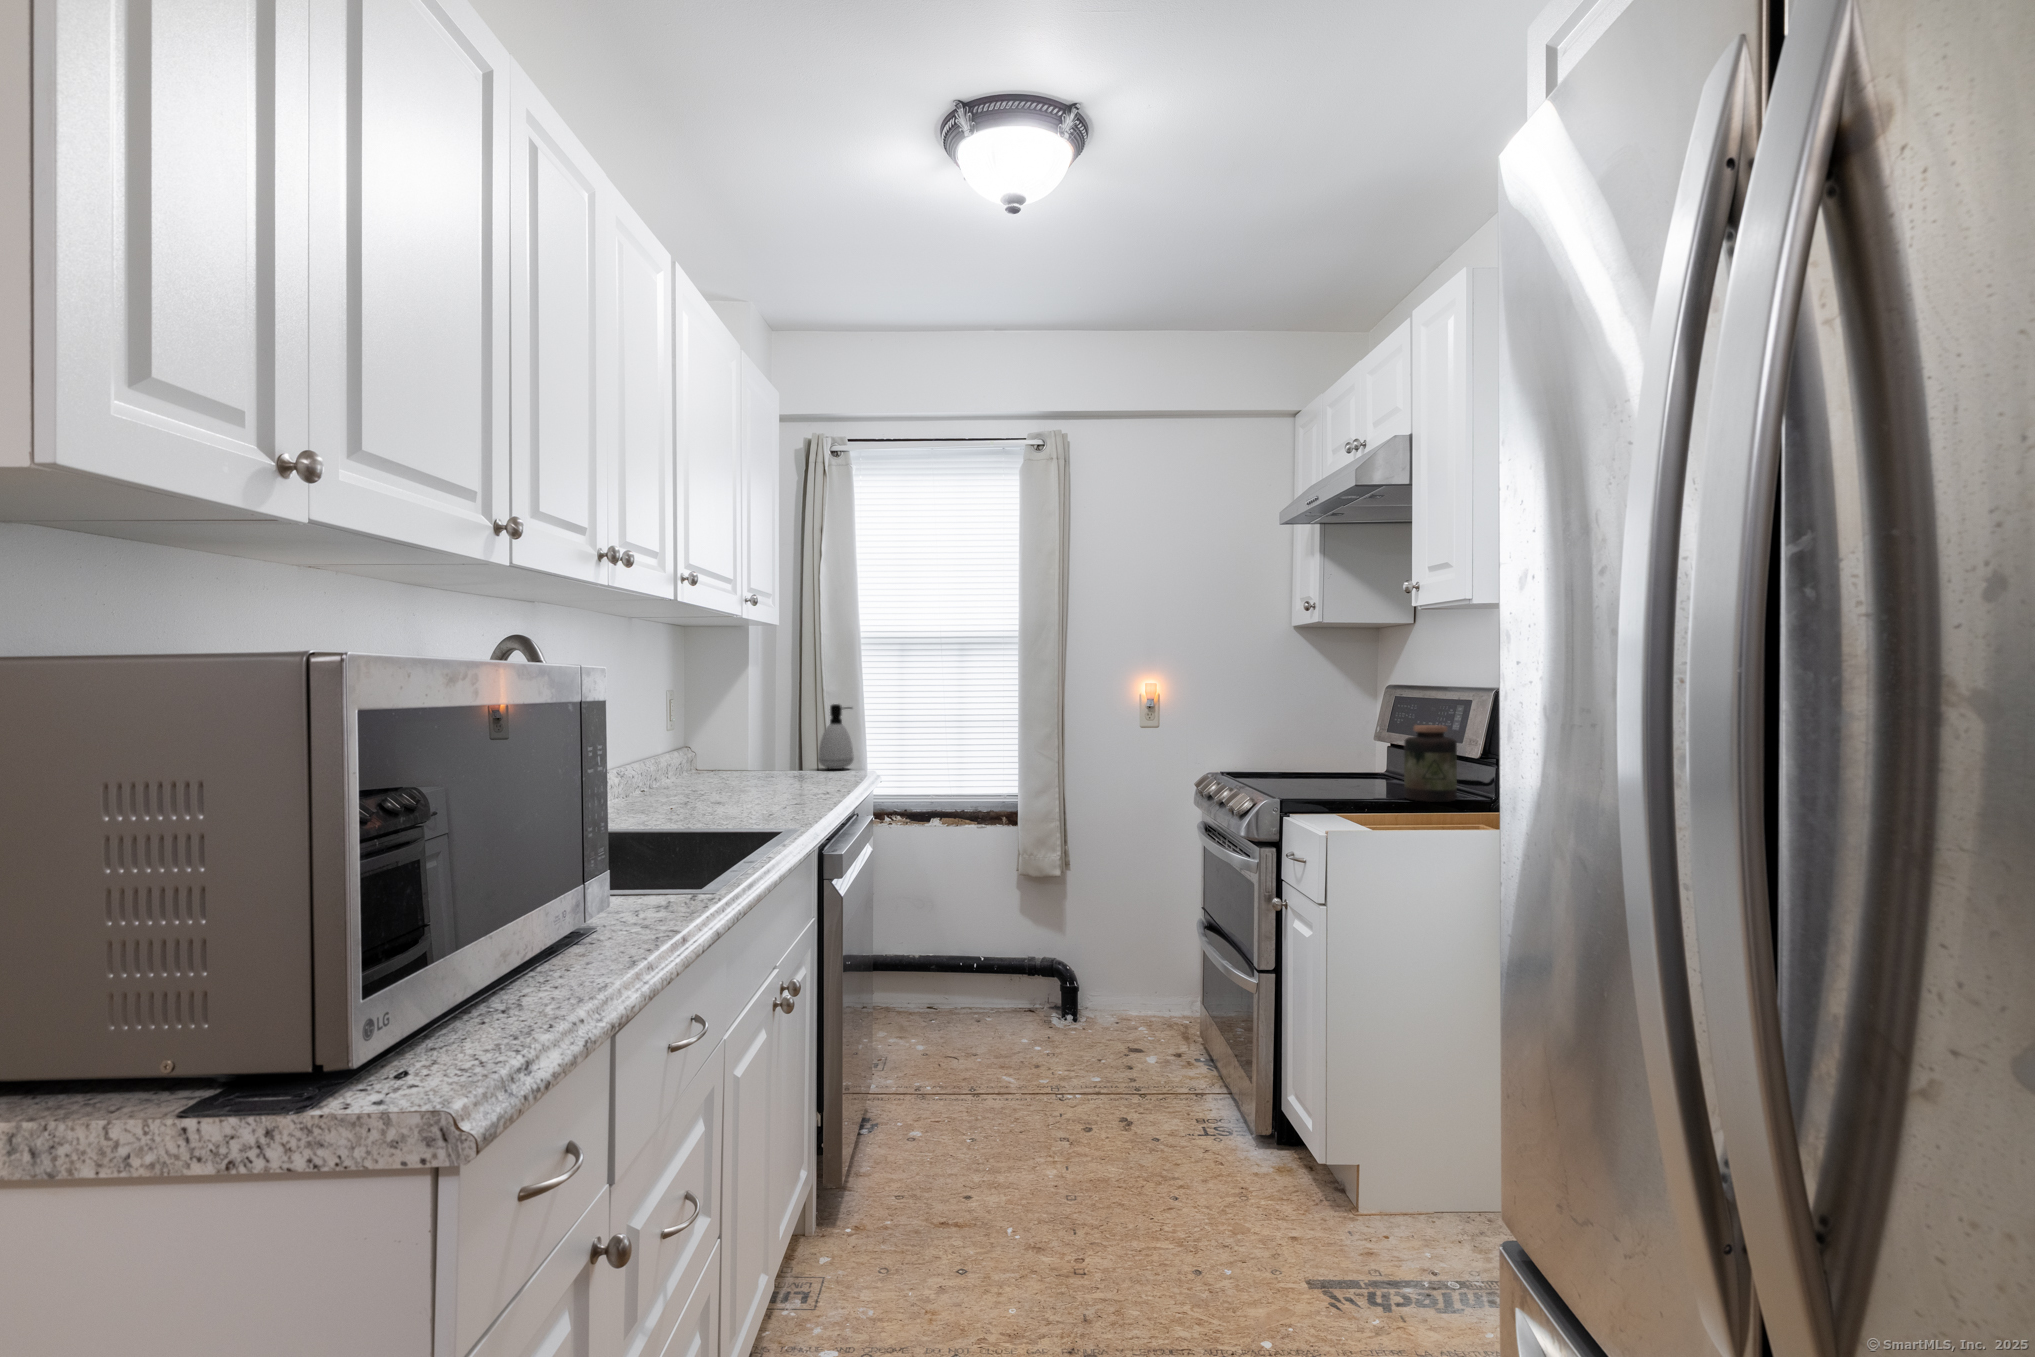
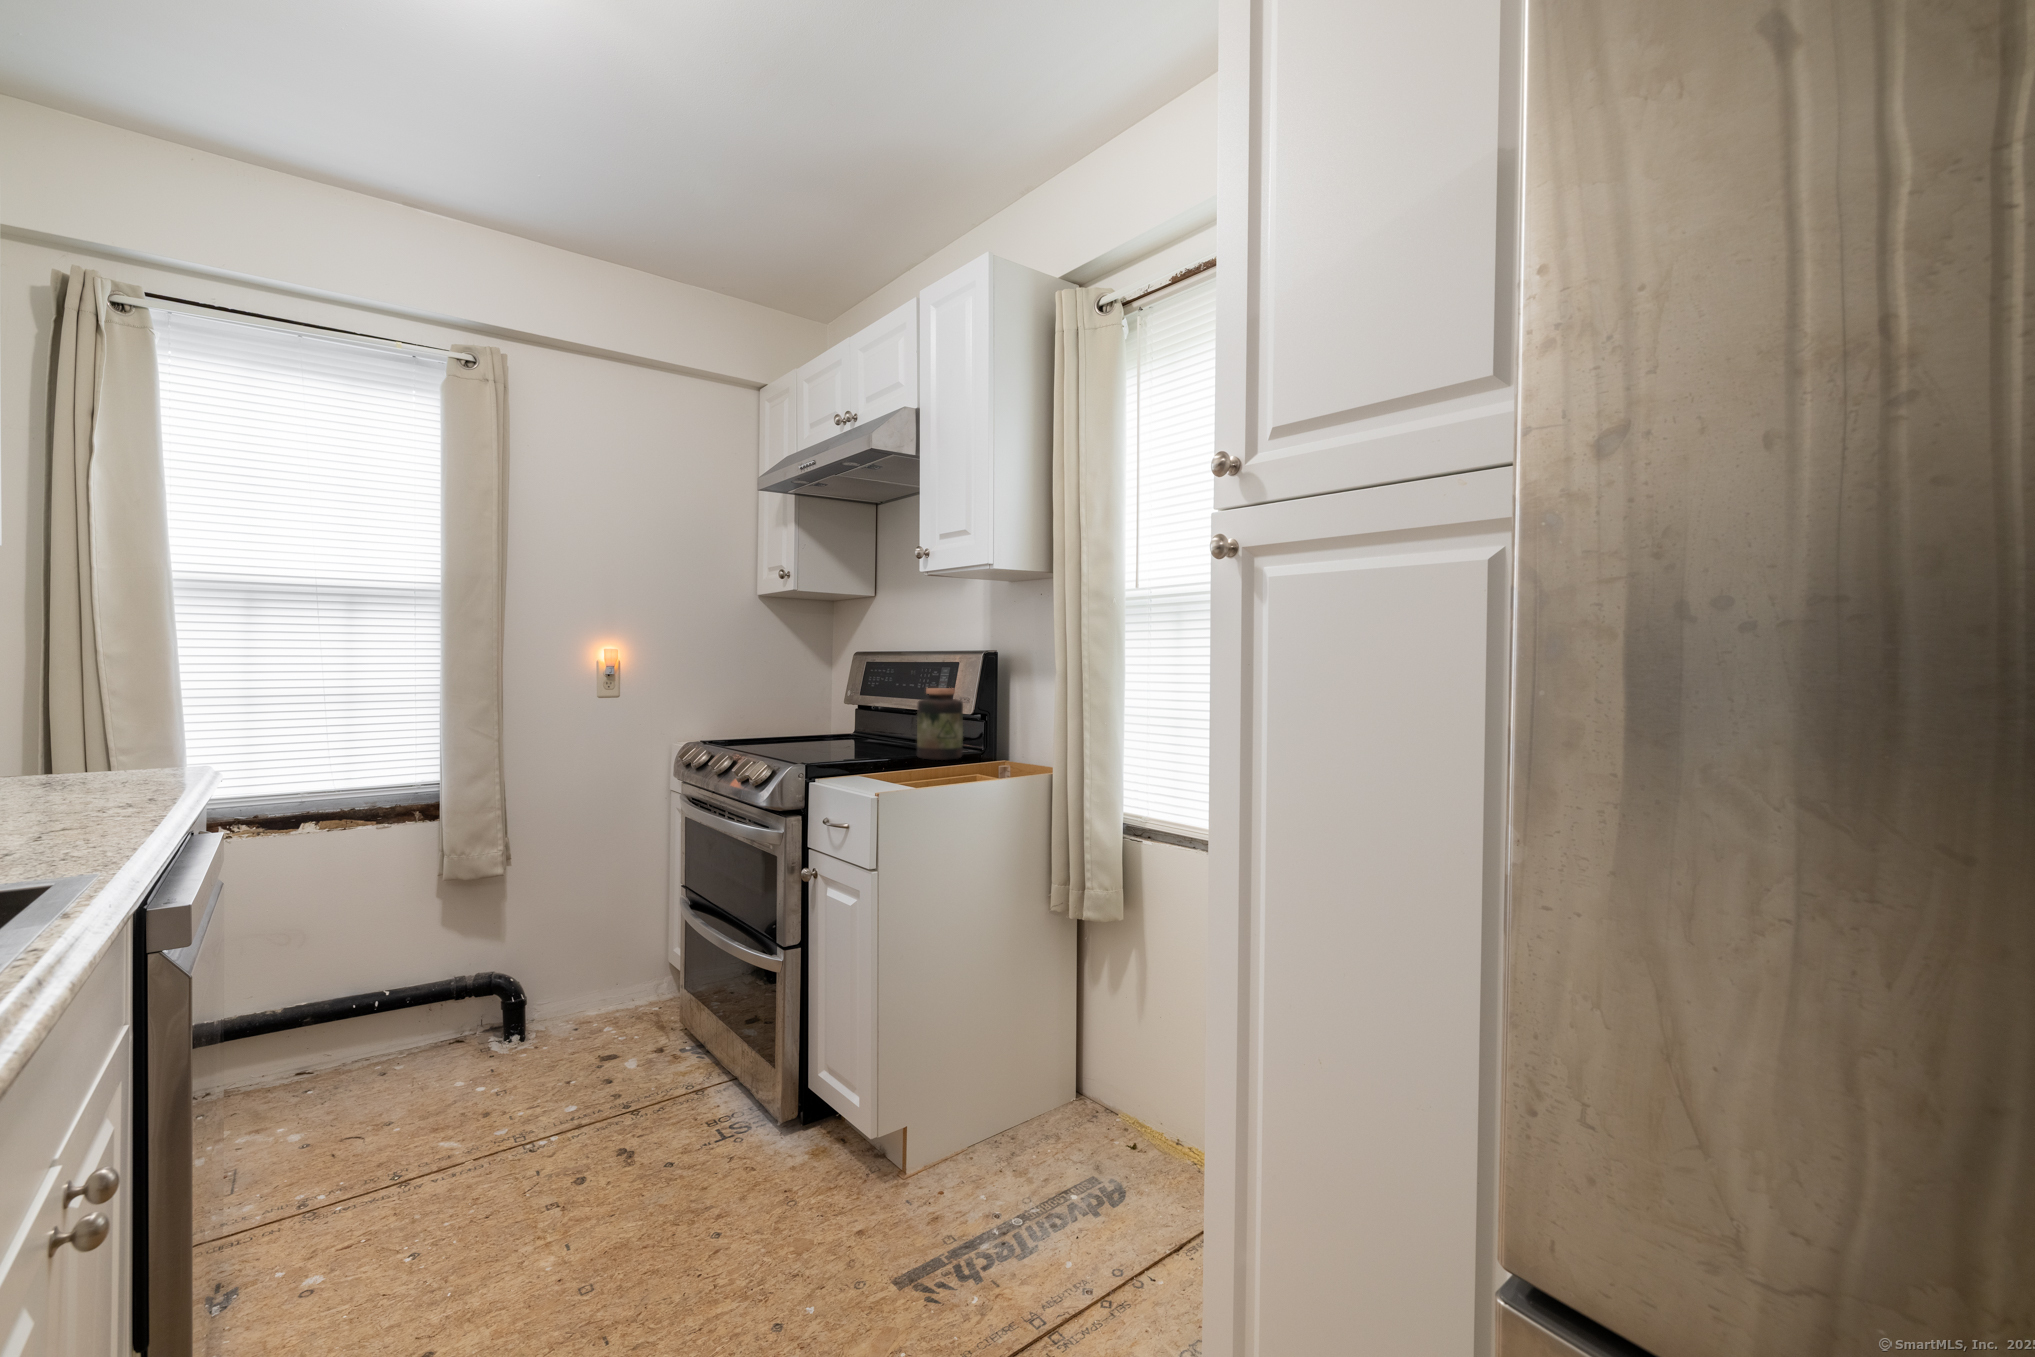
soap dispenser: present [818,704,854,769] -> none [84,665,161,764]

